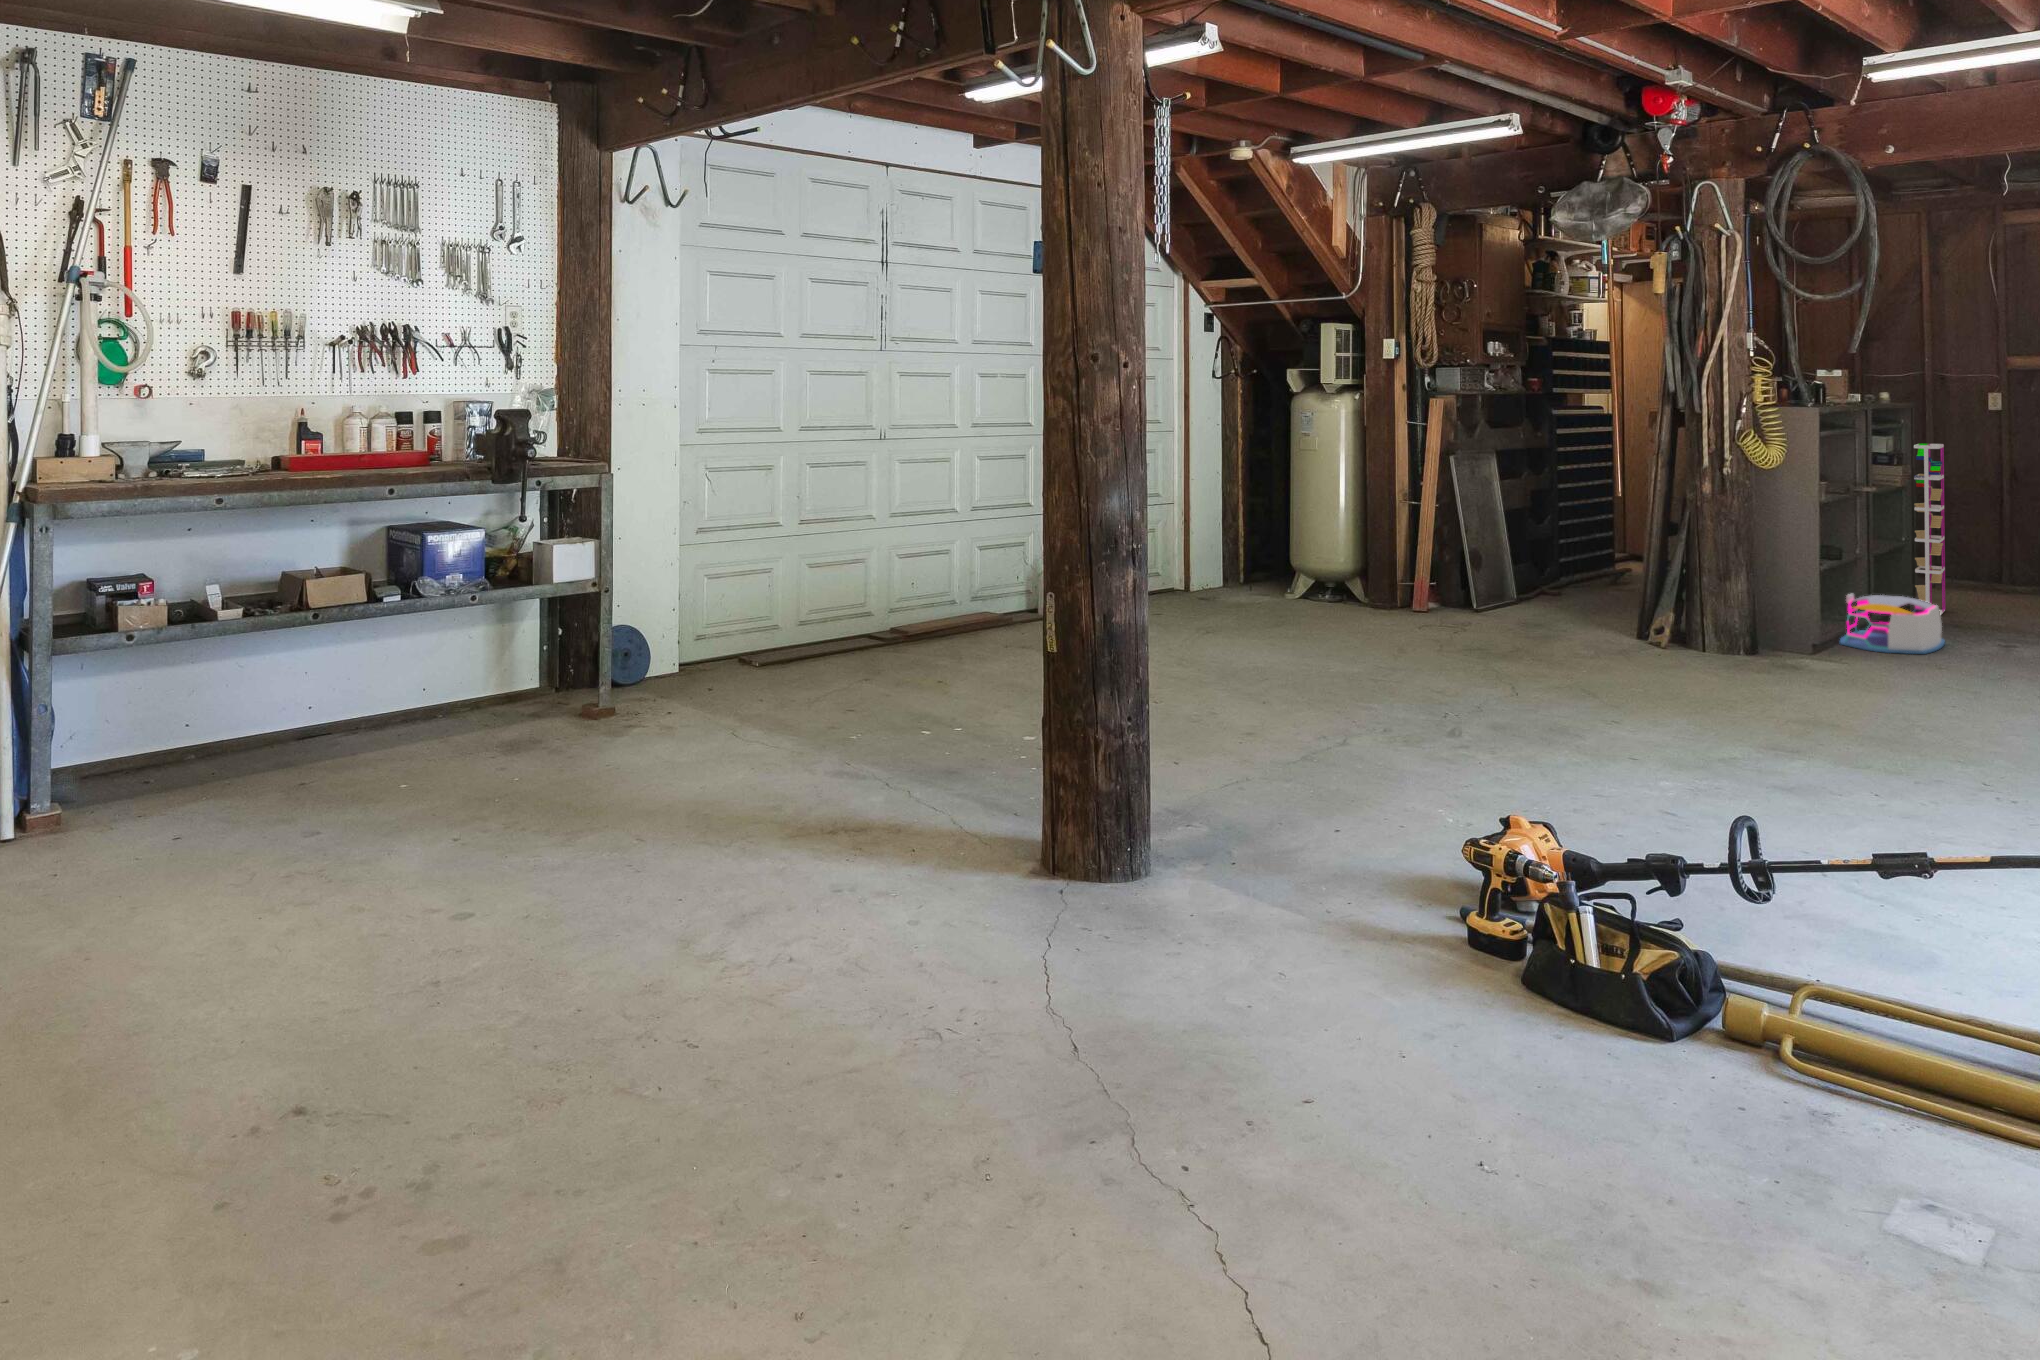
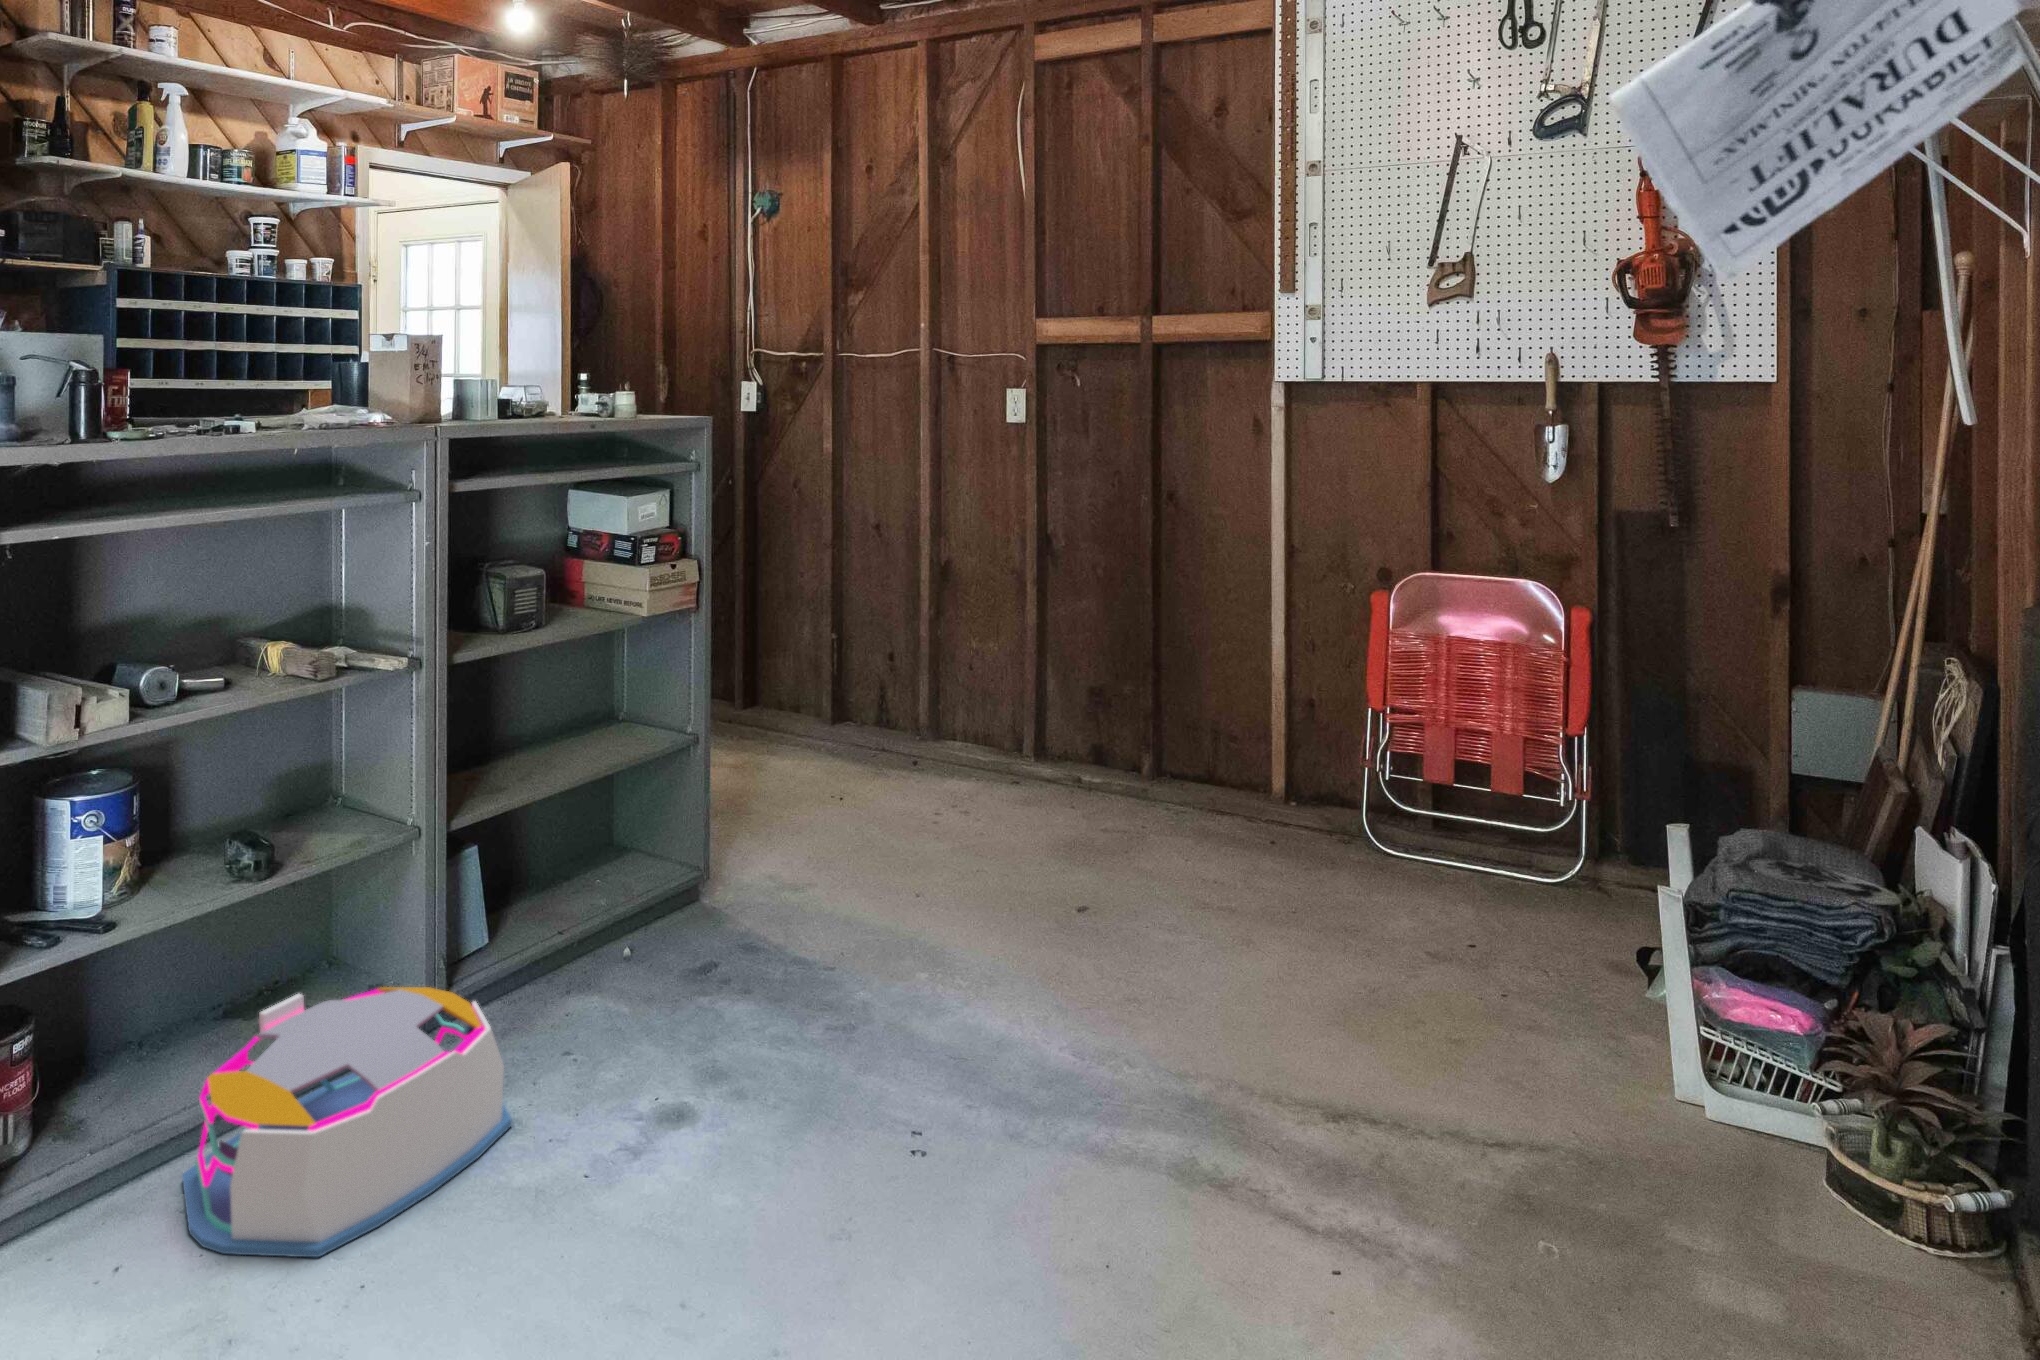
shelving unit: present [1914,443,1945,615] -> none [667,518,762,927]

